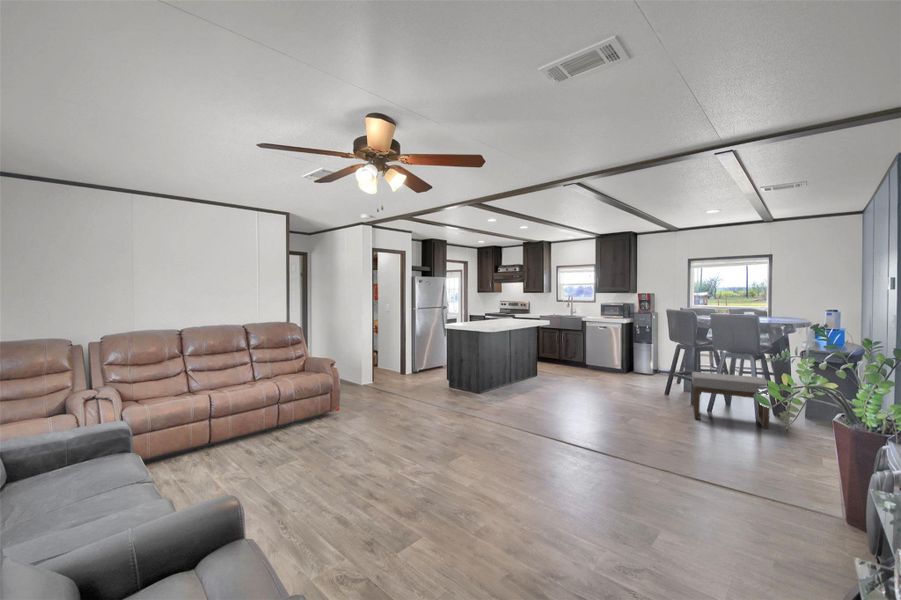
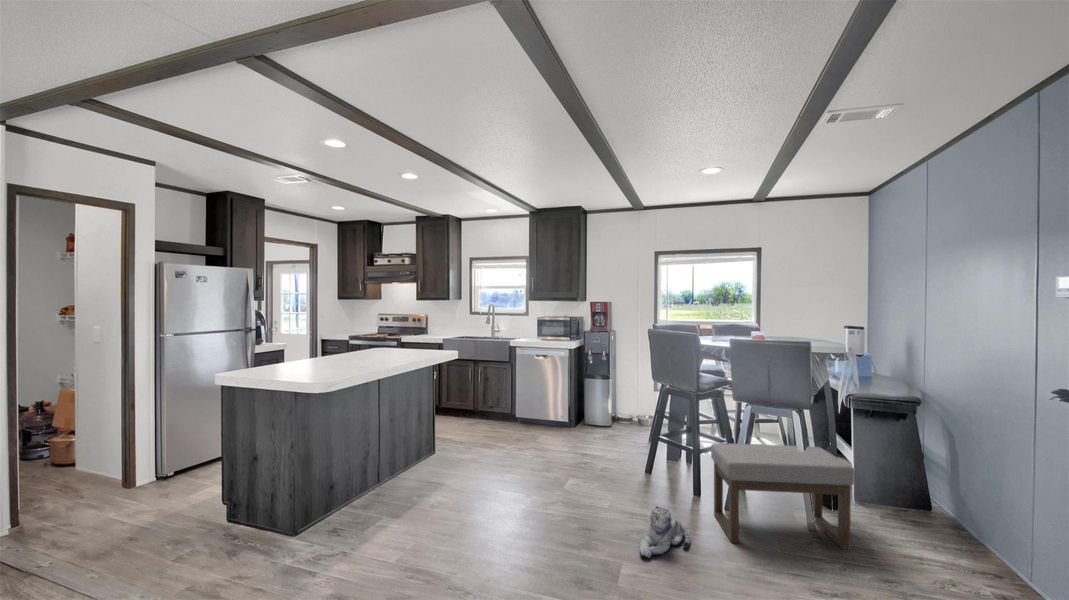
plush toy: none [639,395,671,417] -> present [640,506,690,558]

